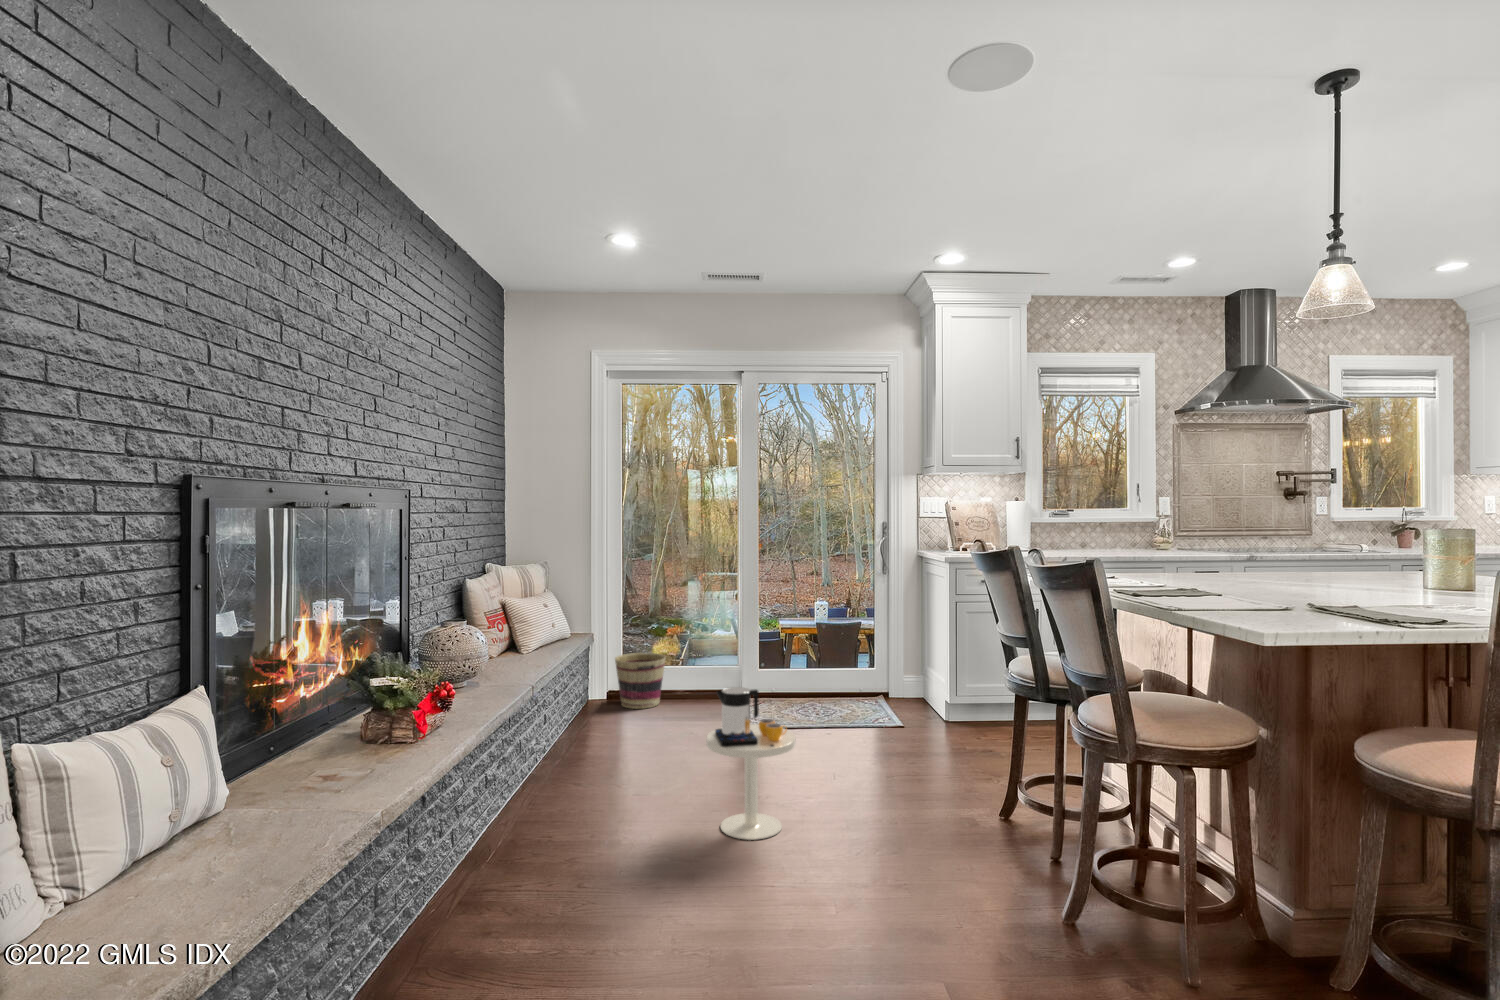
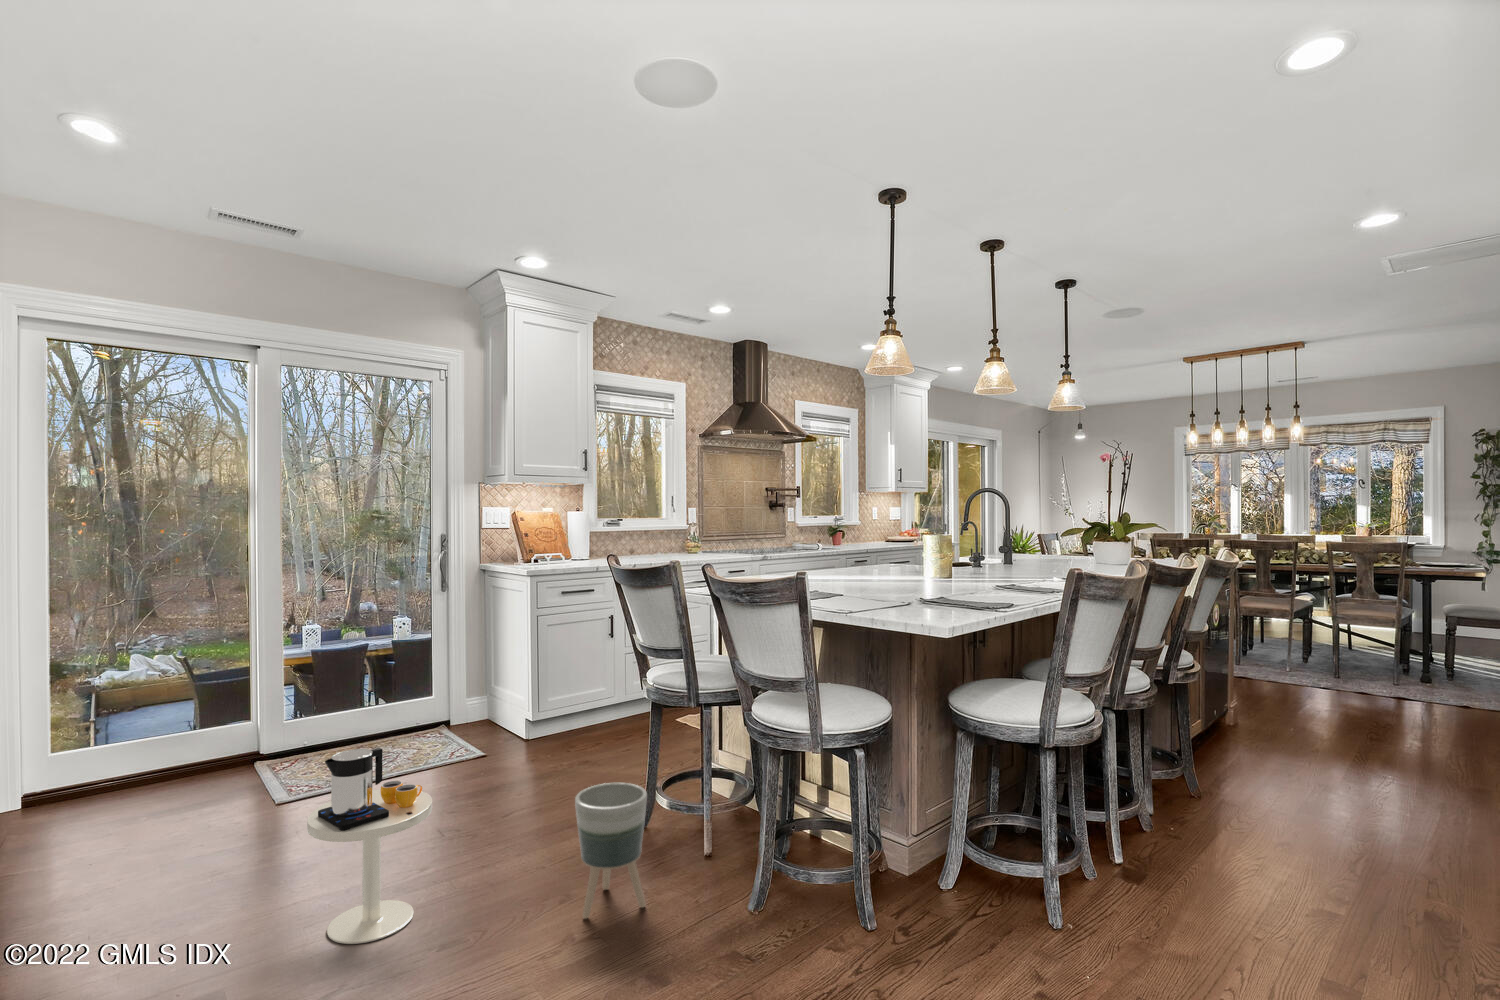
basket: present [615,653,666,709] -> none [44,725,139,812]
planter: none [900,759,970,886] -> present [575,783,647,919]

